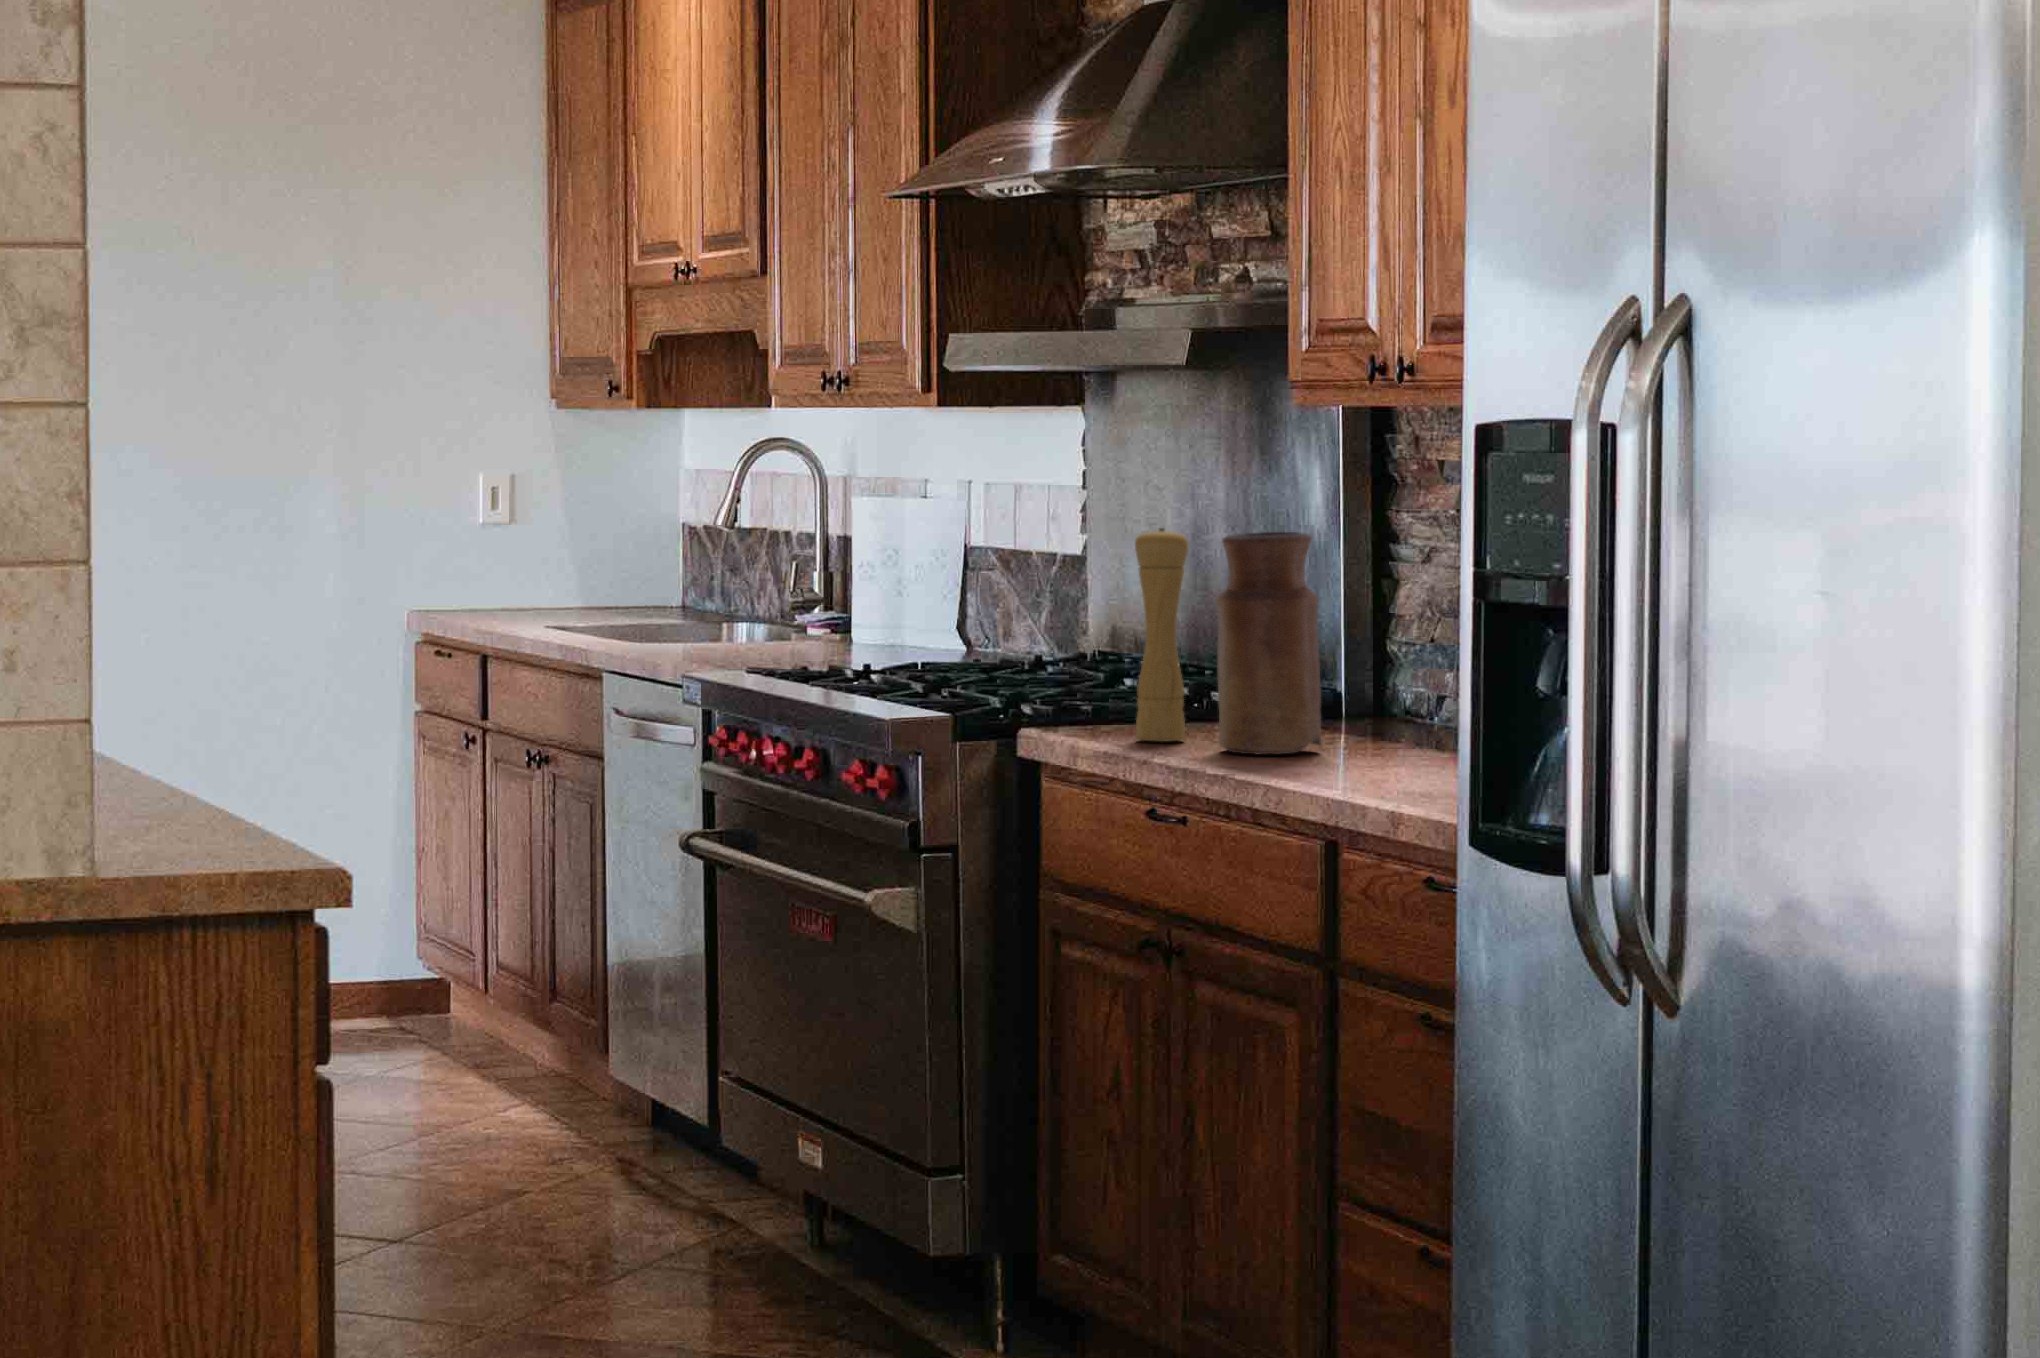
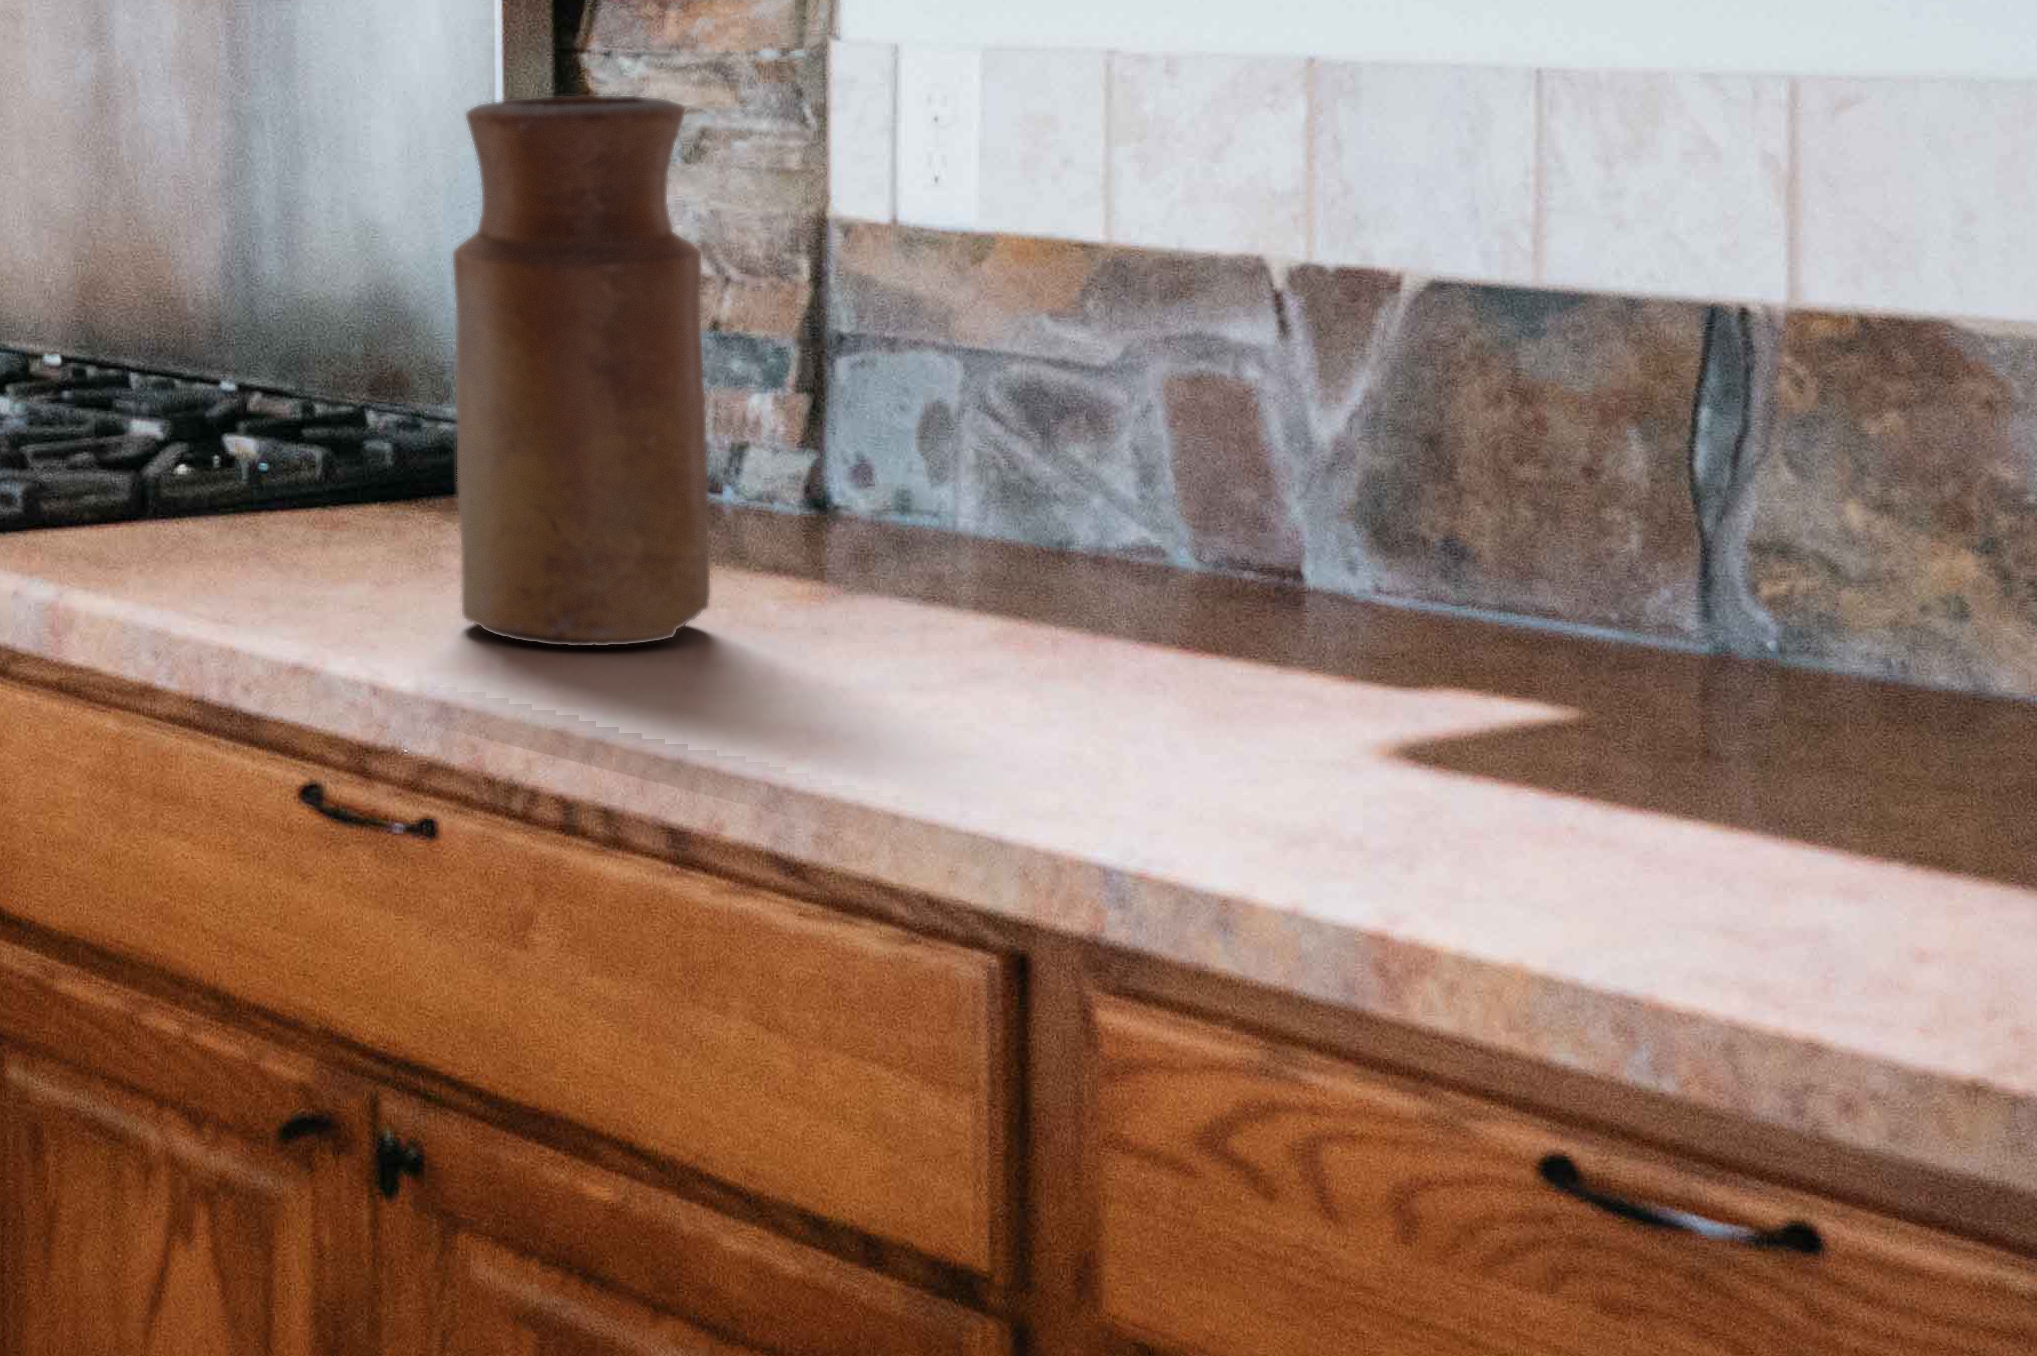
pepper mill: present [1135,528,1188,741] -> none [206,89,332,597]

